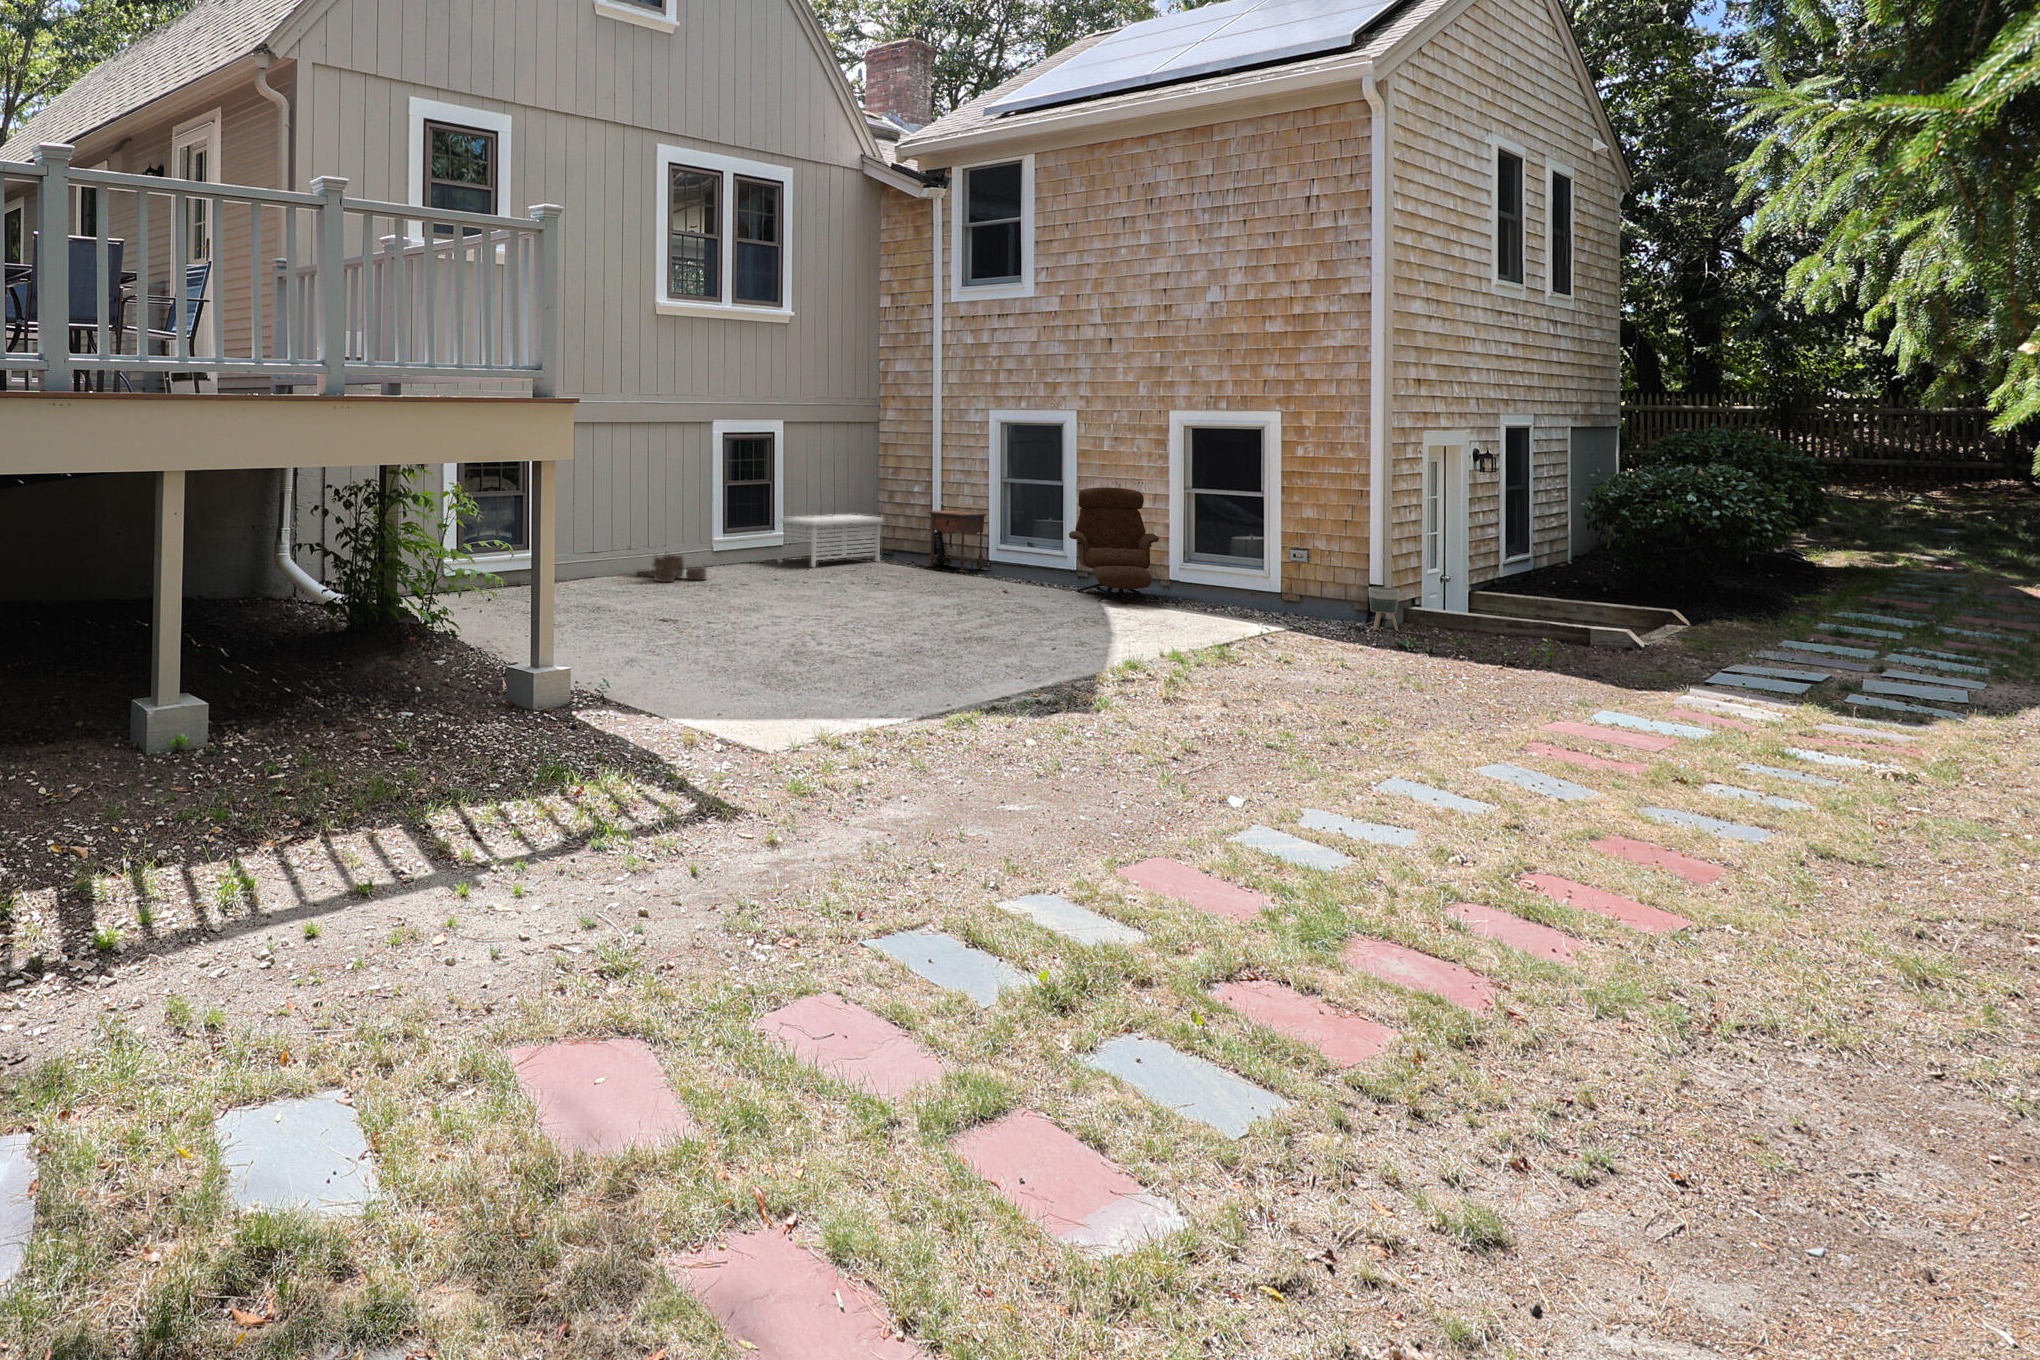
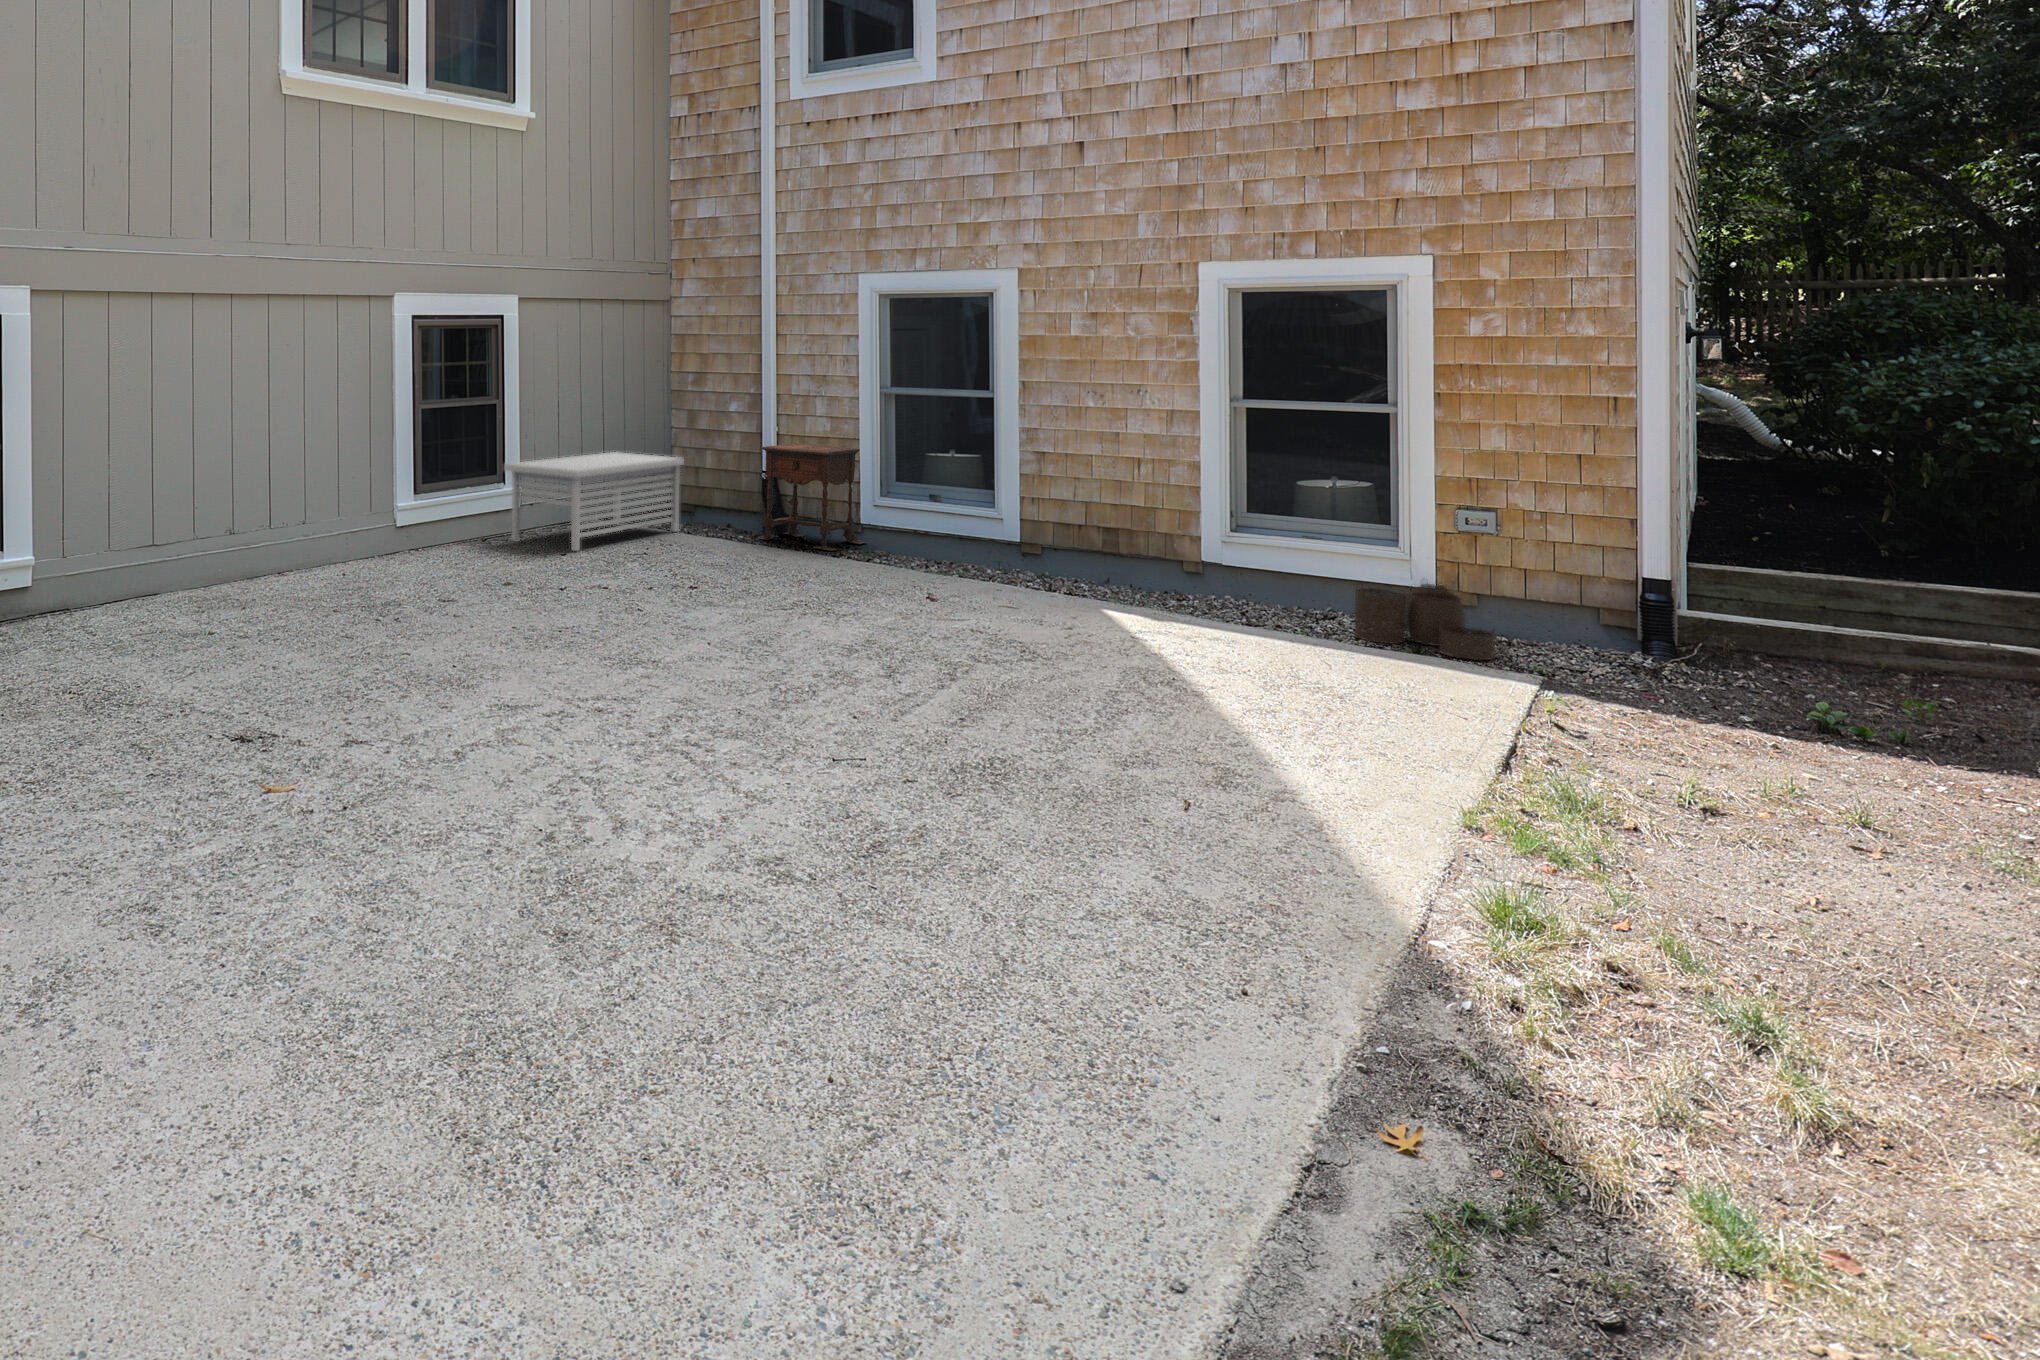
lounge chair: present [1069,487,1159,605] -> none [1030,403,1213,621]
woven basket: present [637,554,706,582] -> present [1354,584,1496,660]
planter: present [1368,587,1400,631] -> none [1649,583,1717,670]

